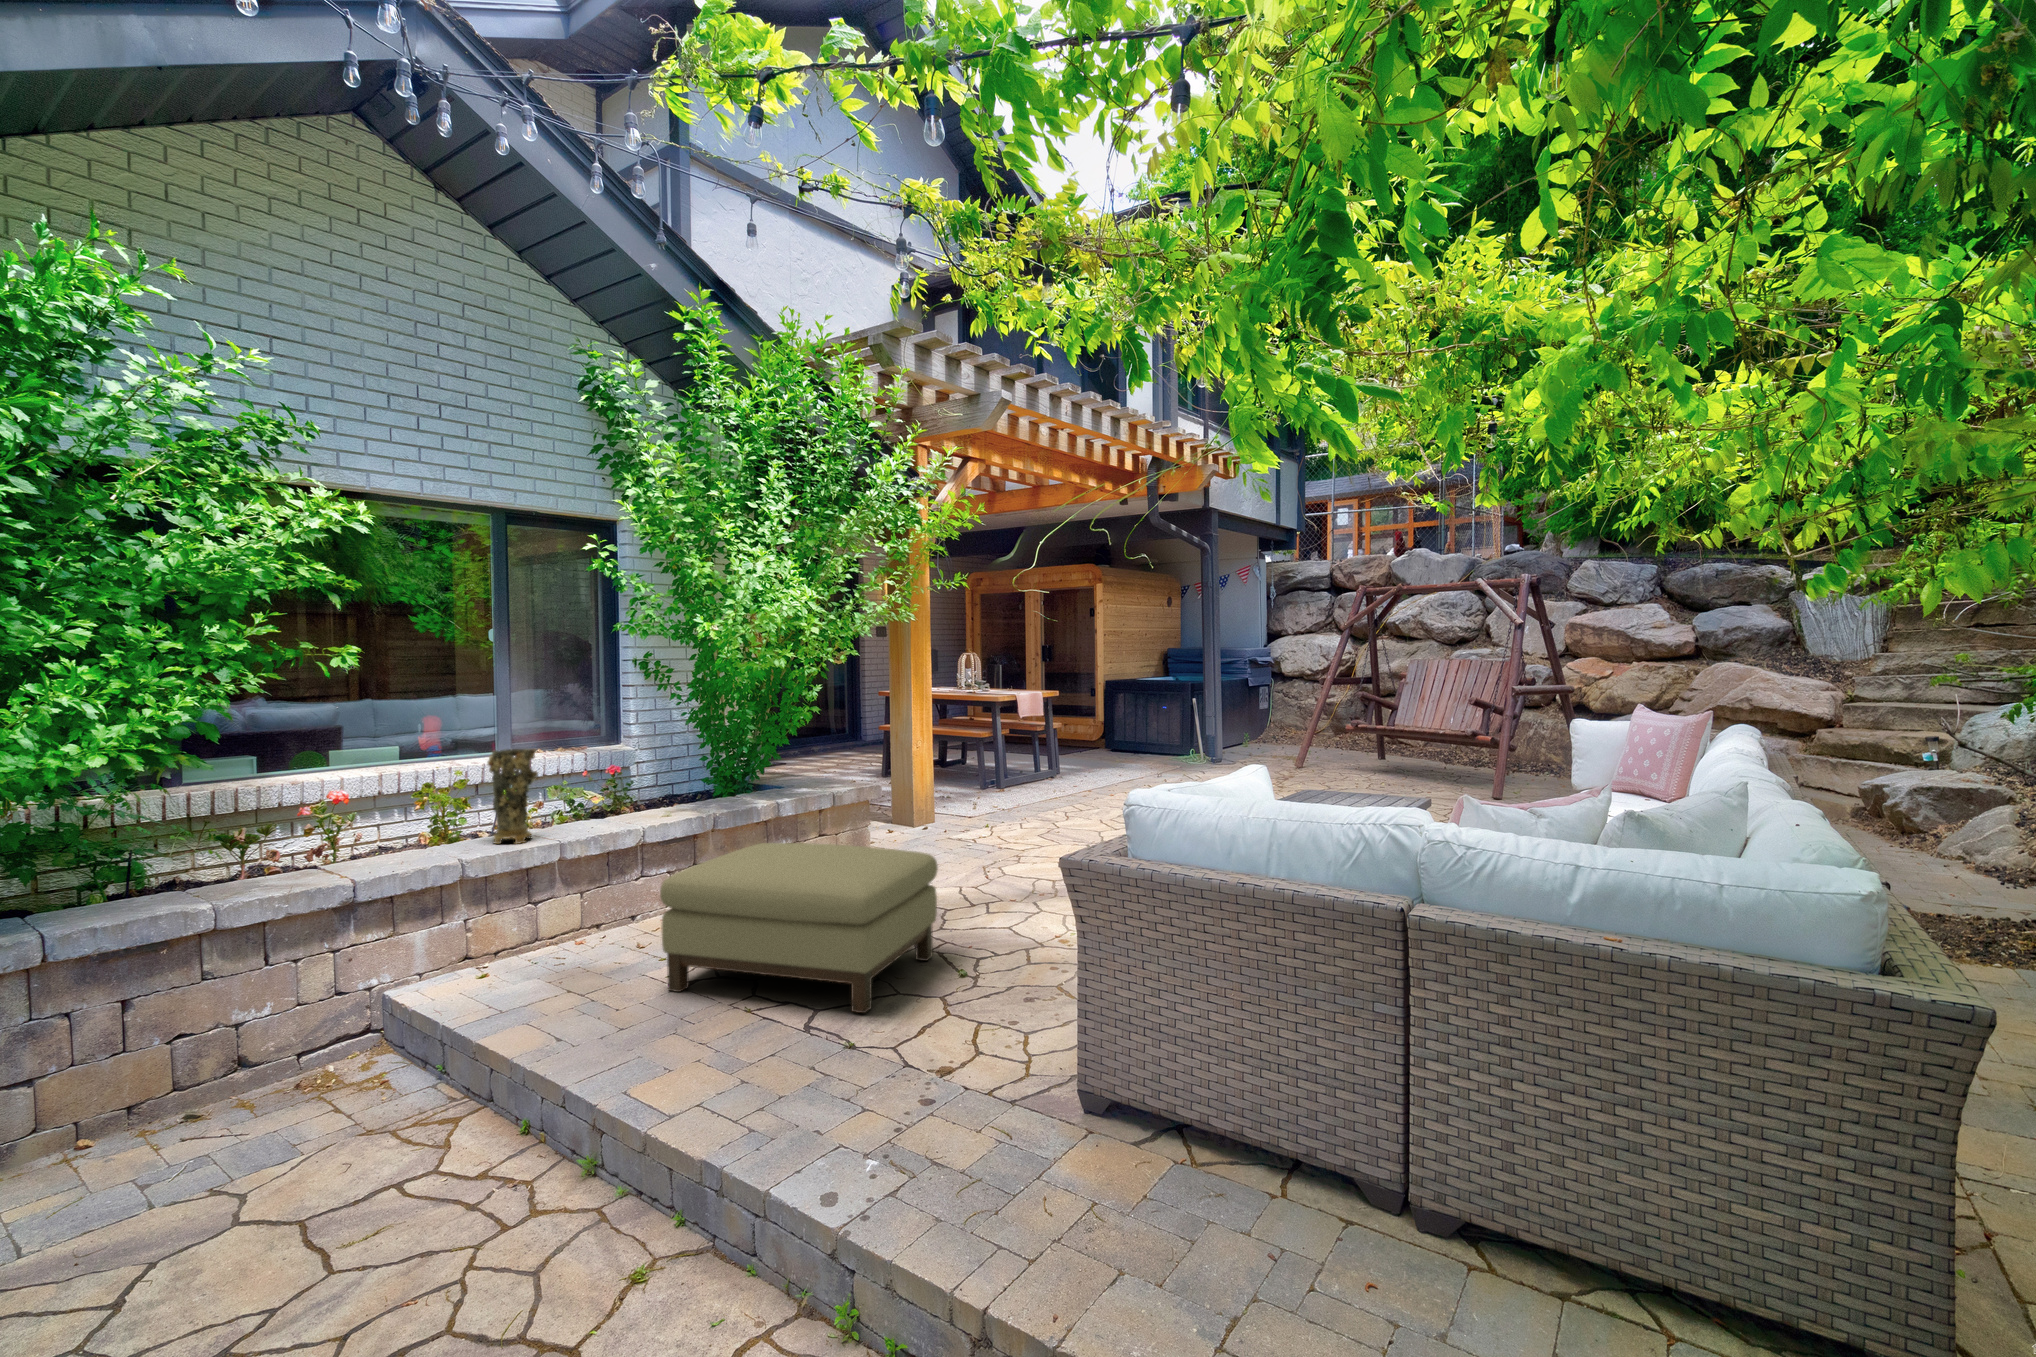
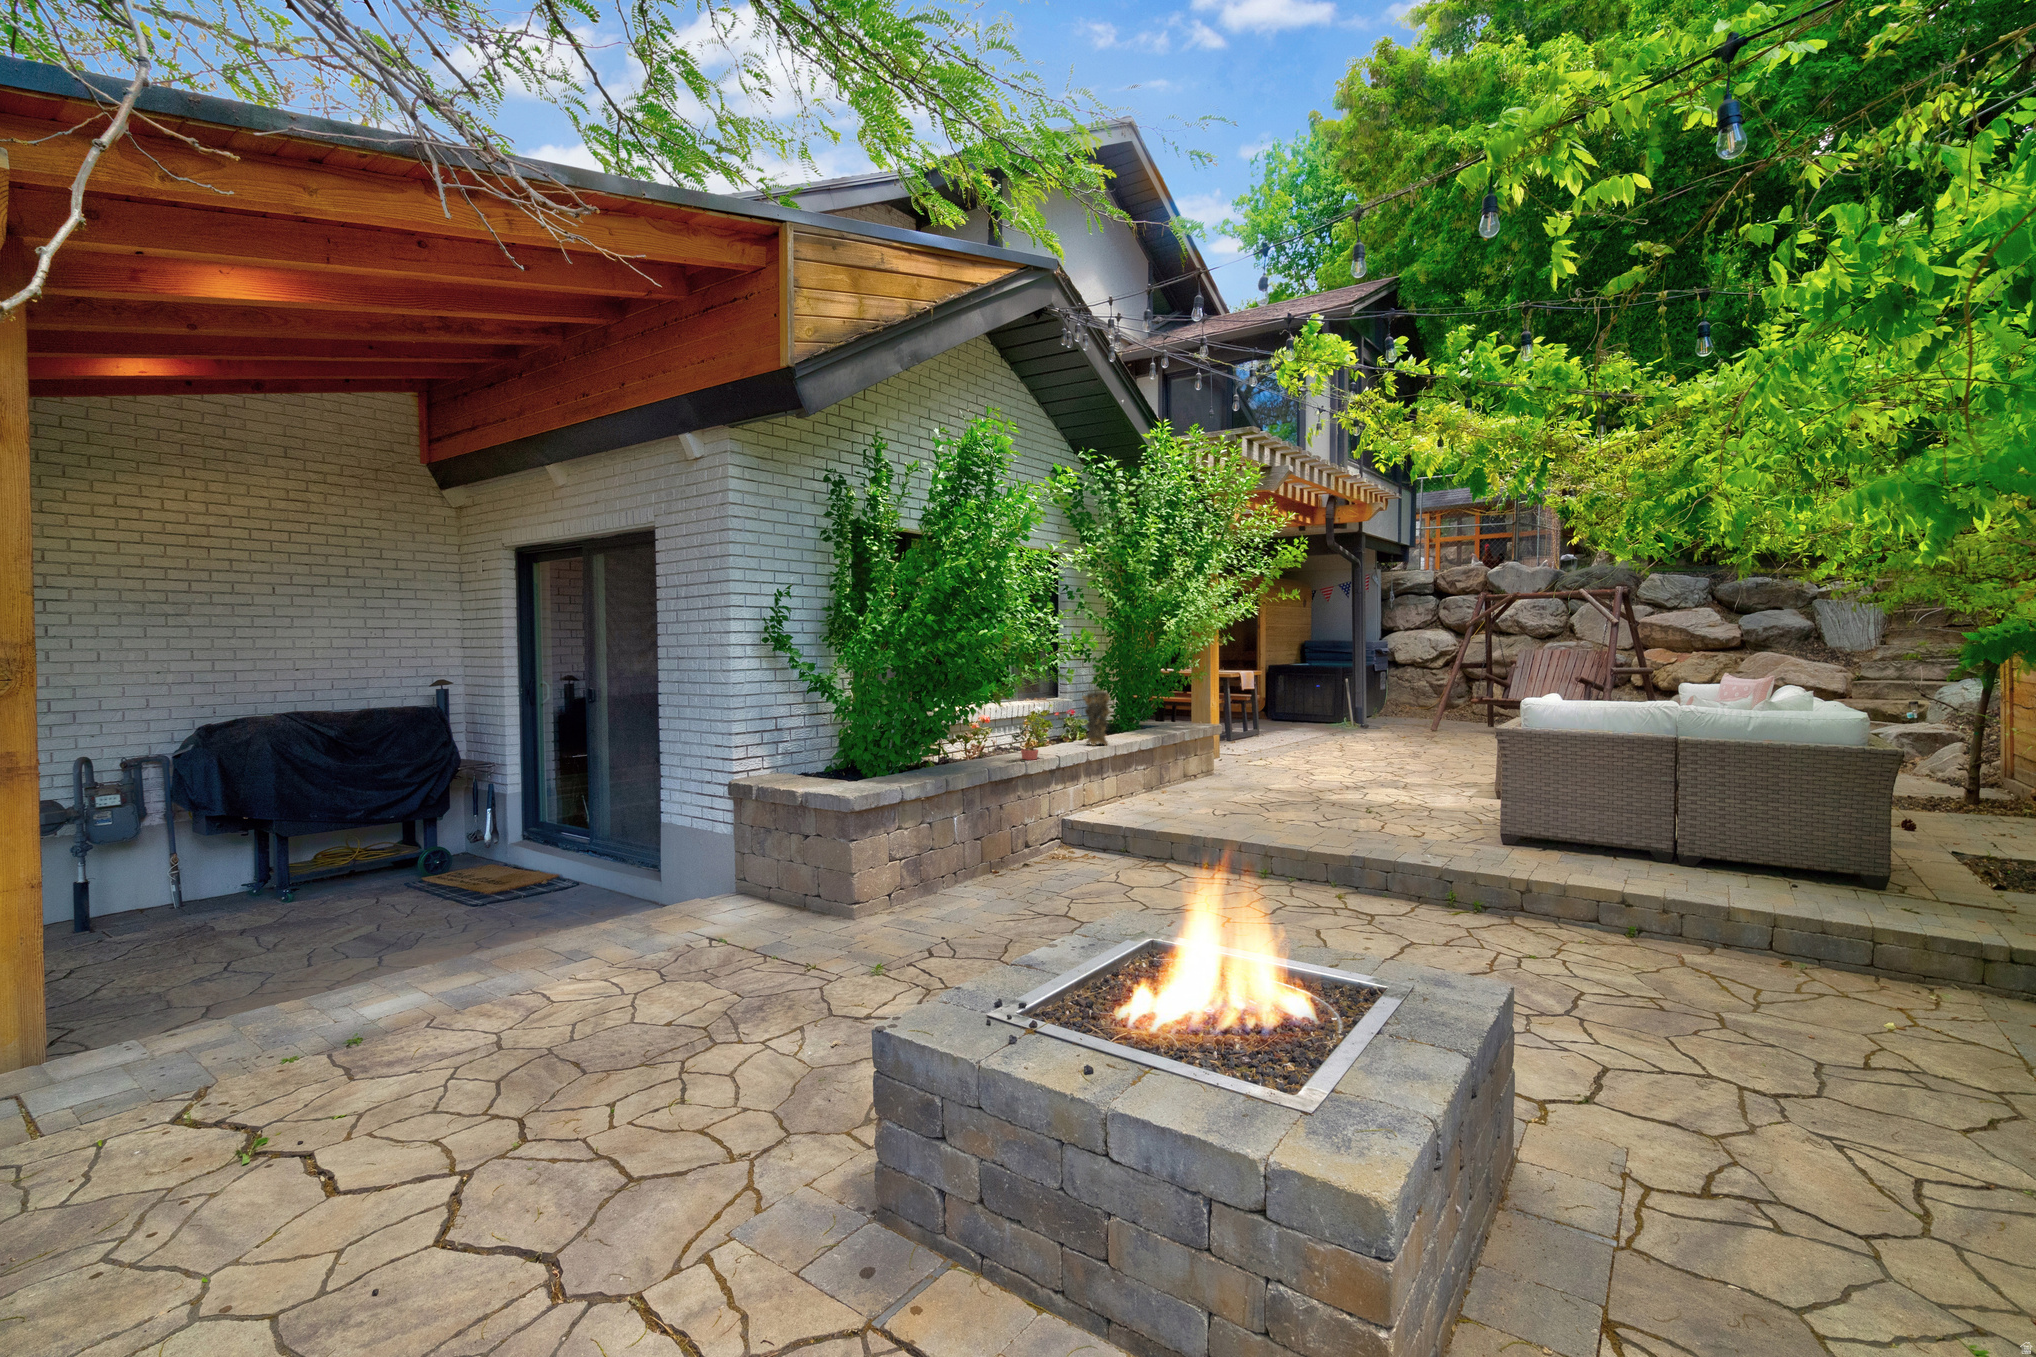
potted plant: none [90,814,251,911] -> present [1008,718,1045,761]
ottoman: present [660,843,938,1013] -> none [1230,747,1363,824]

